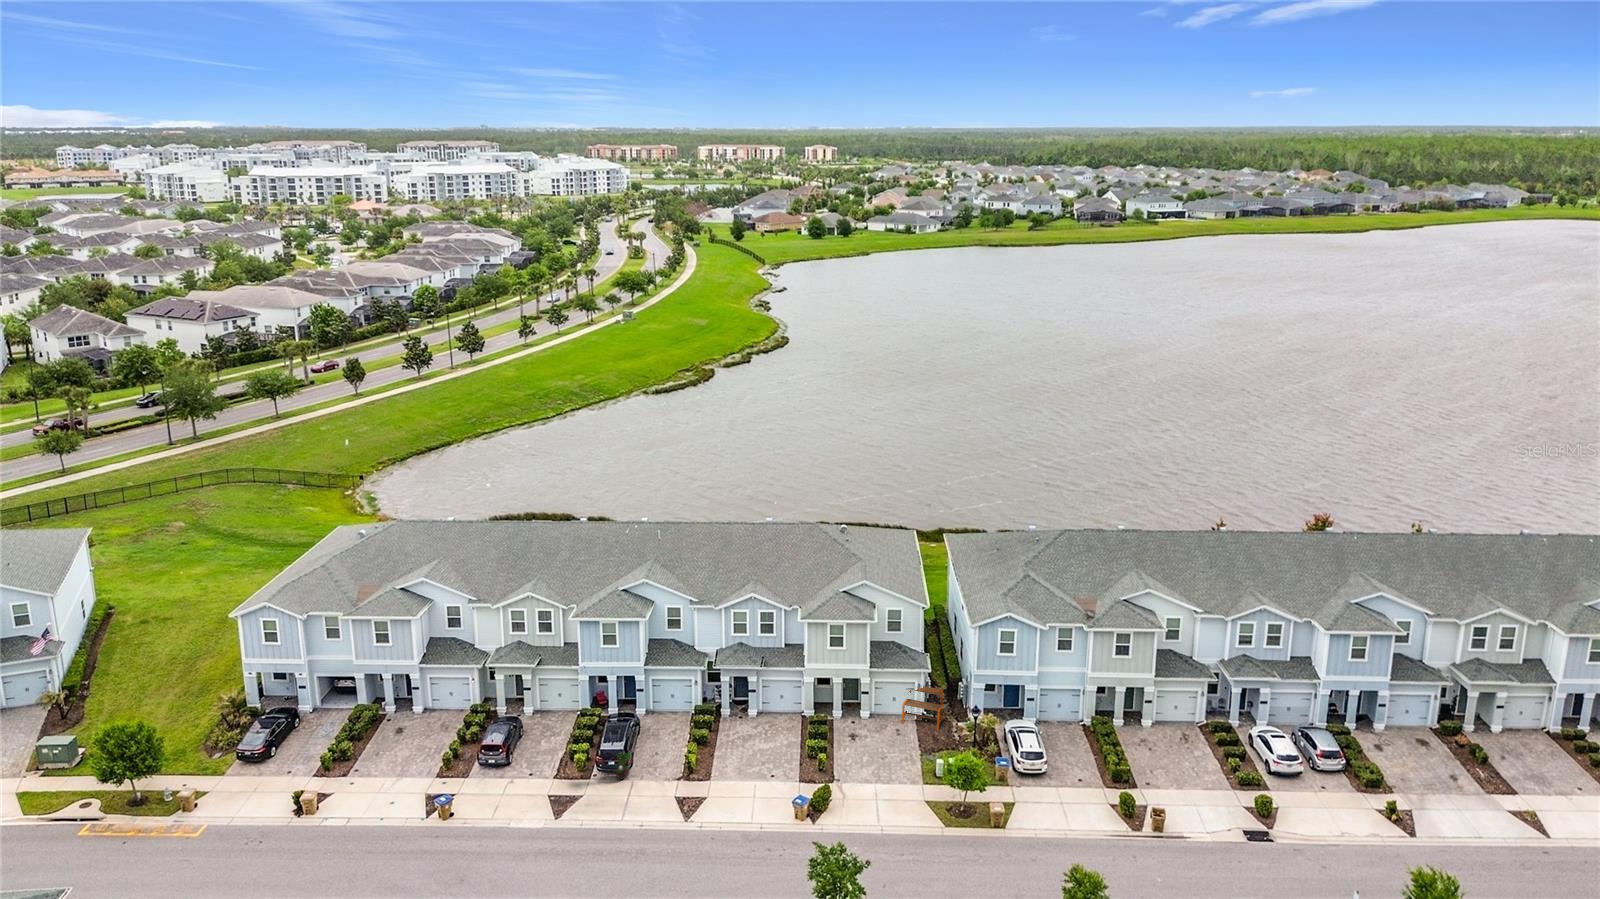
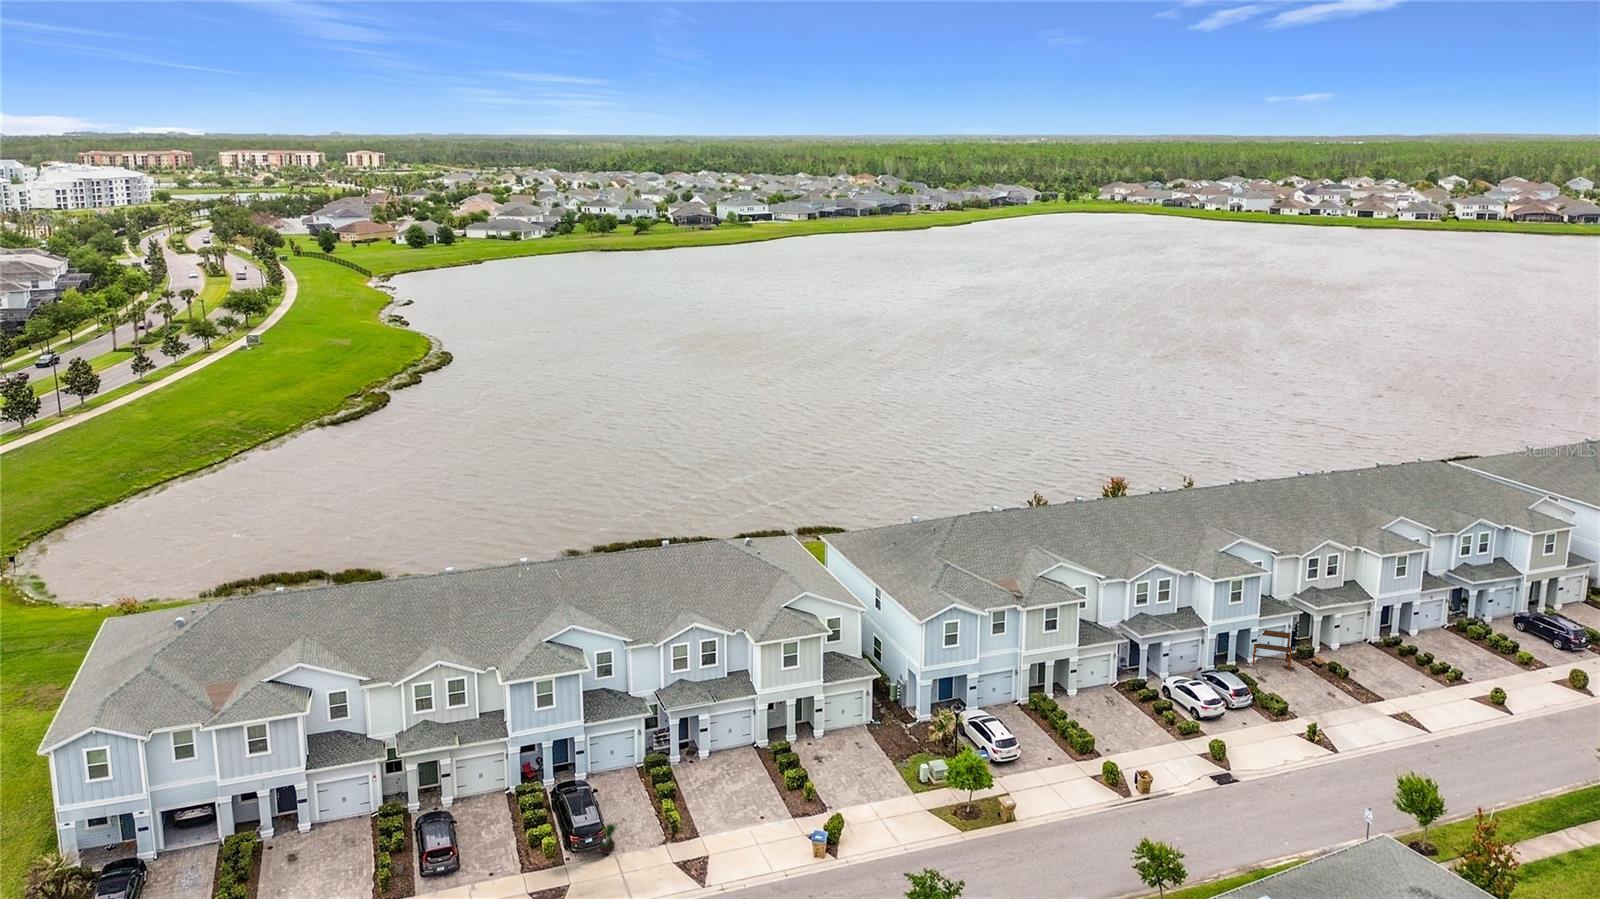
bench: present [902,686,944,730] -> present [1253,629,1292,670]

